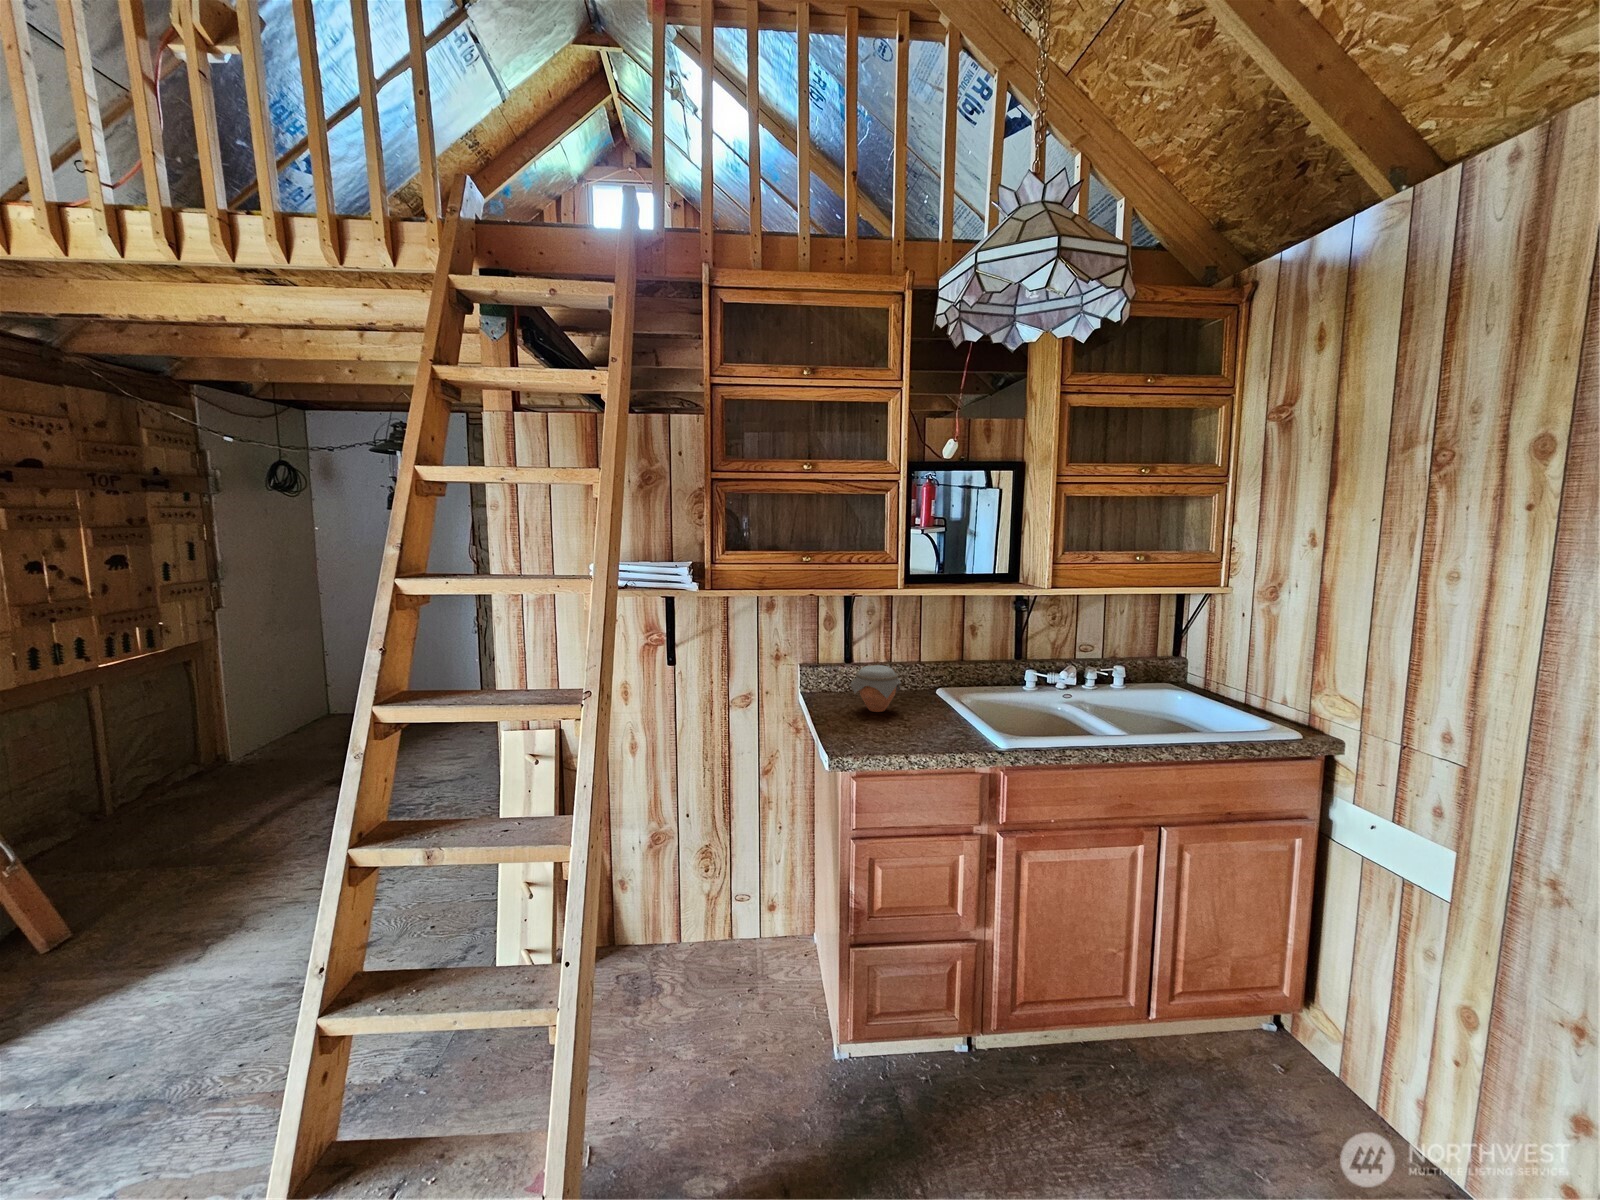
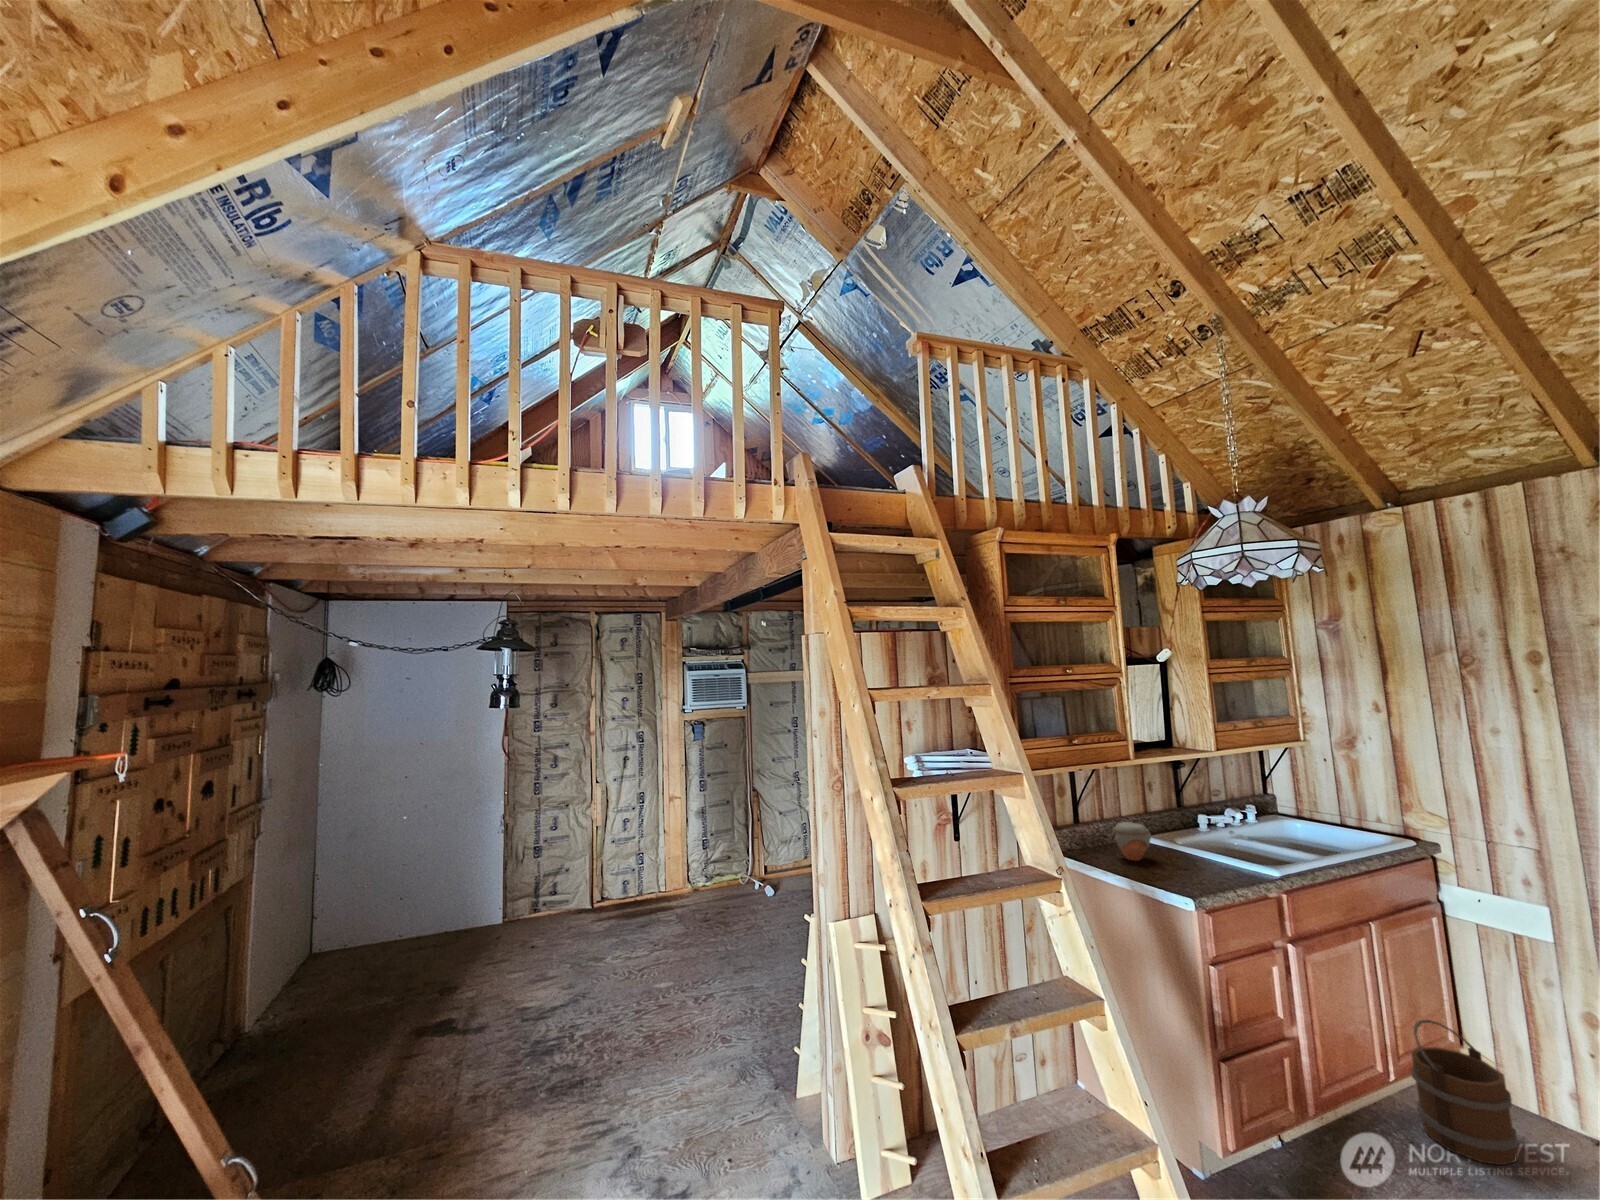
bucket: none [1172,961,1290,1153] -> present [1411,1020,1517,1165]

